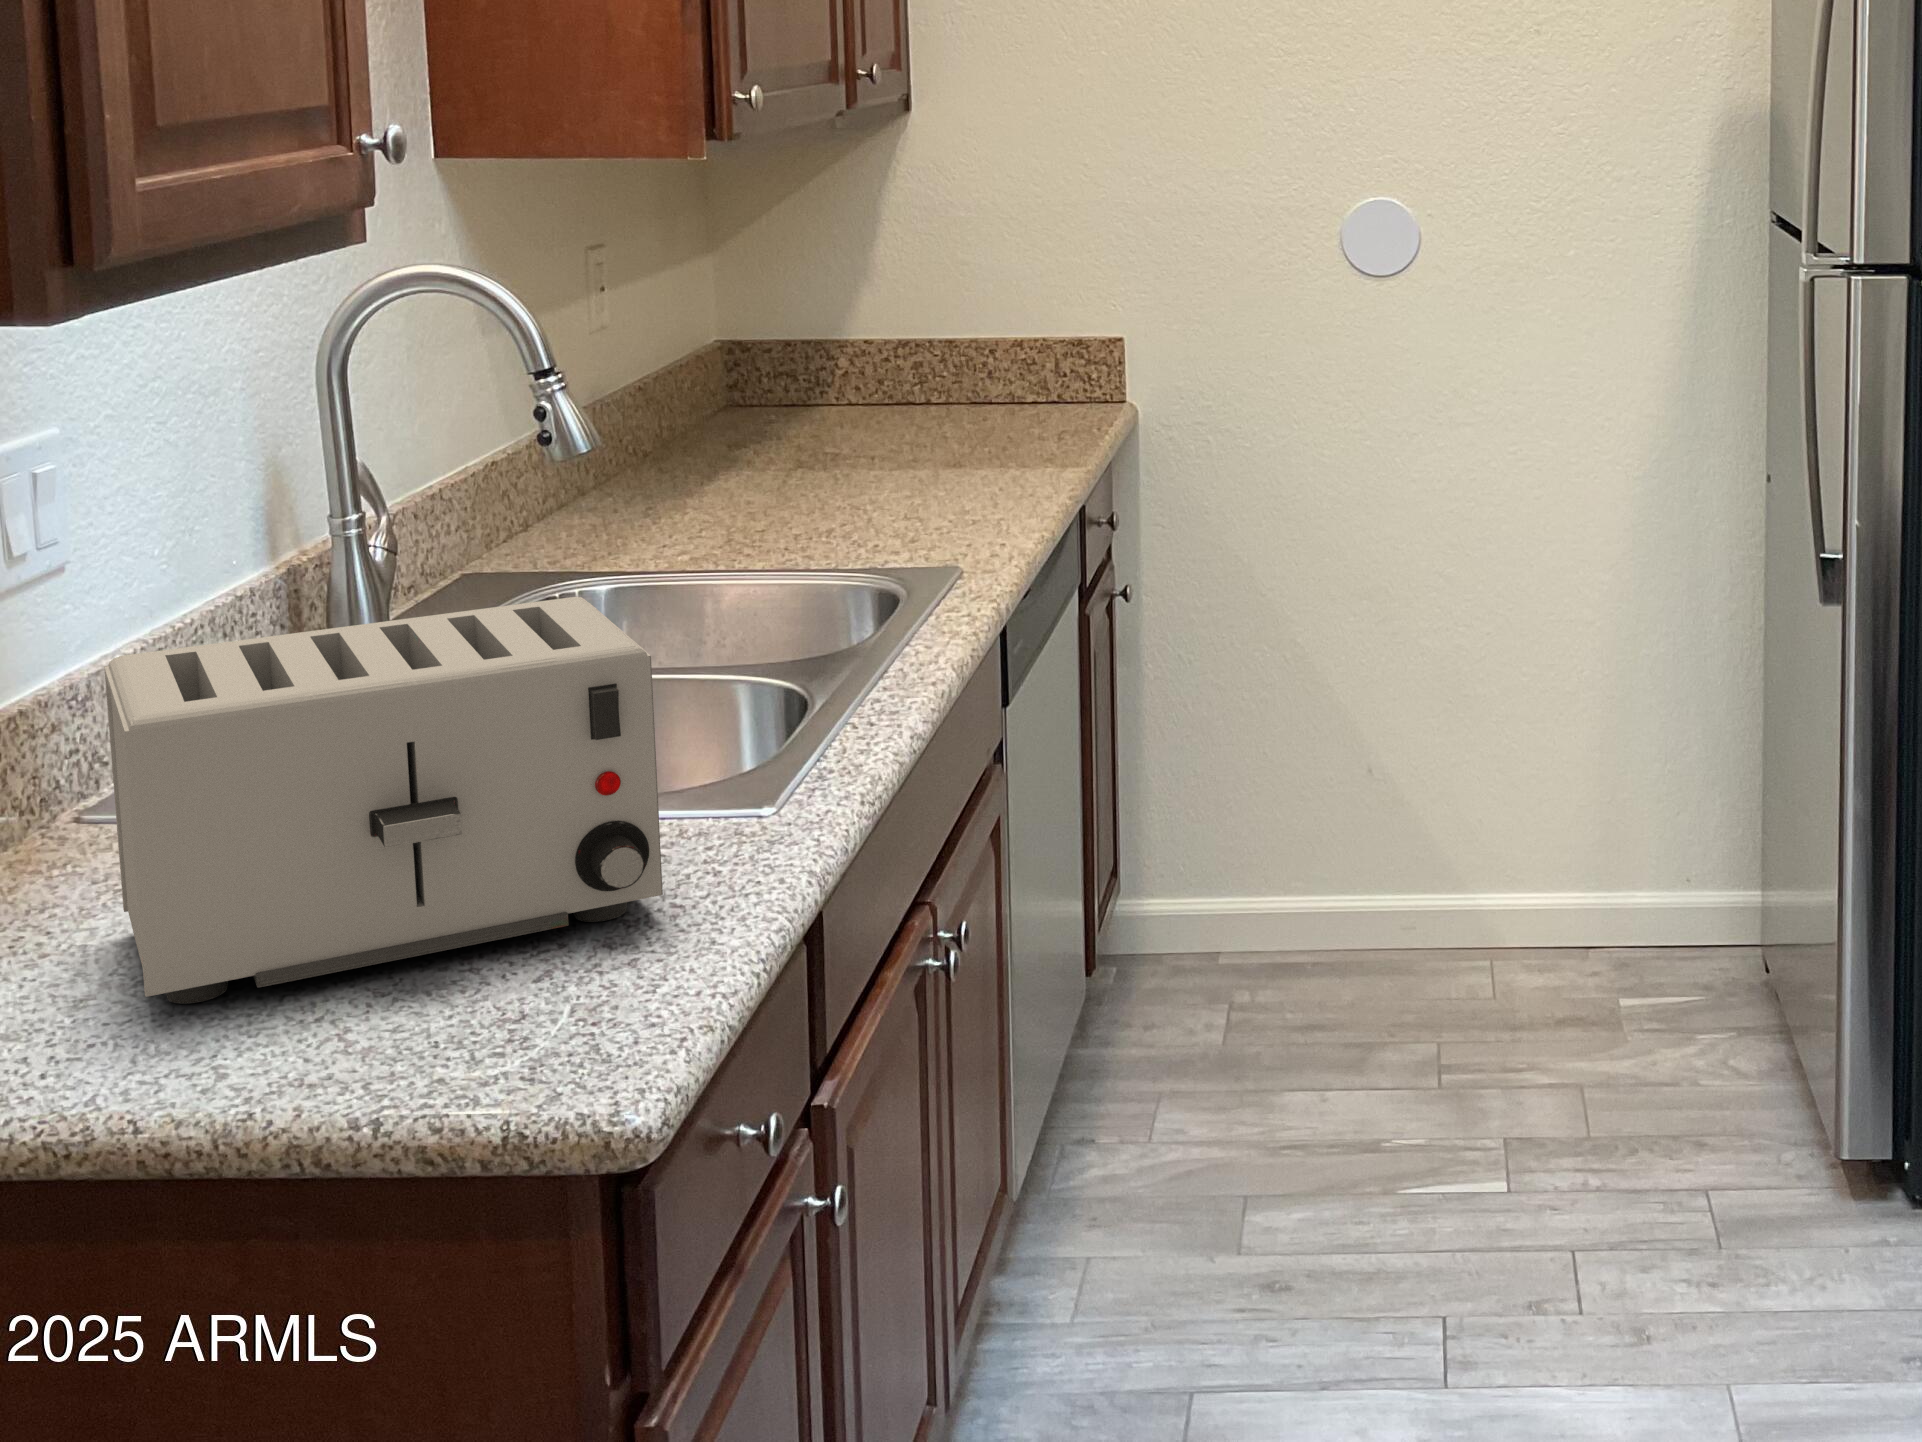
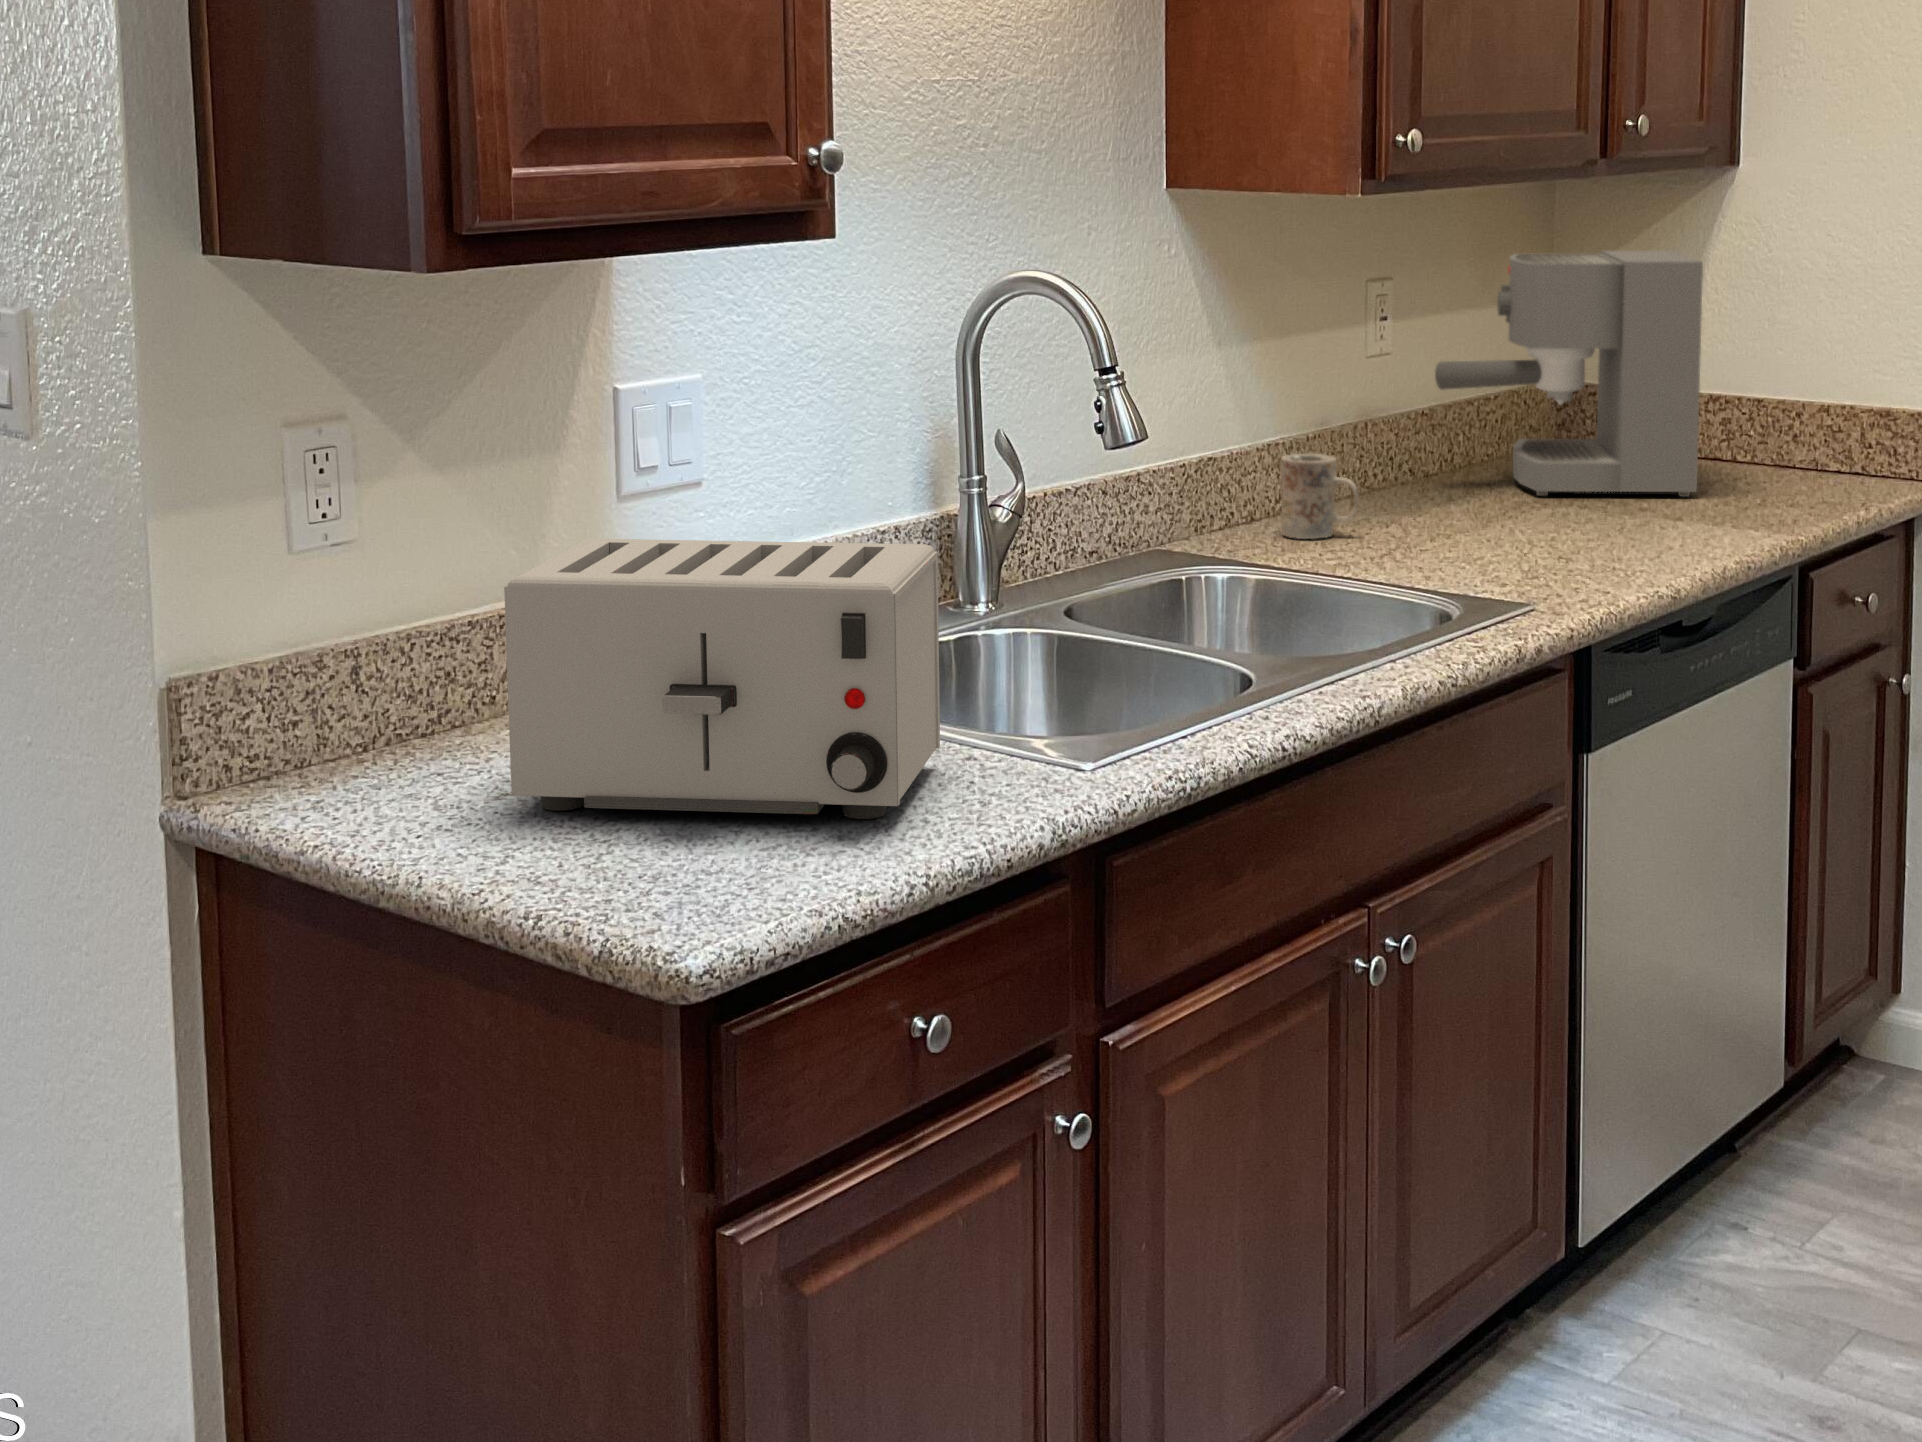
coffee maker: none [662,200,944,460] -> present [1435,251,1703,497]
mug: none [577,443,670,538] -> present [1281,454,1359,539]

